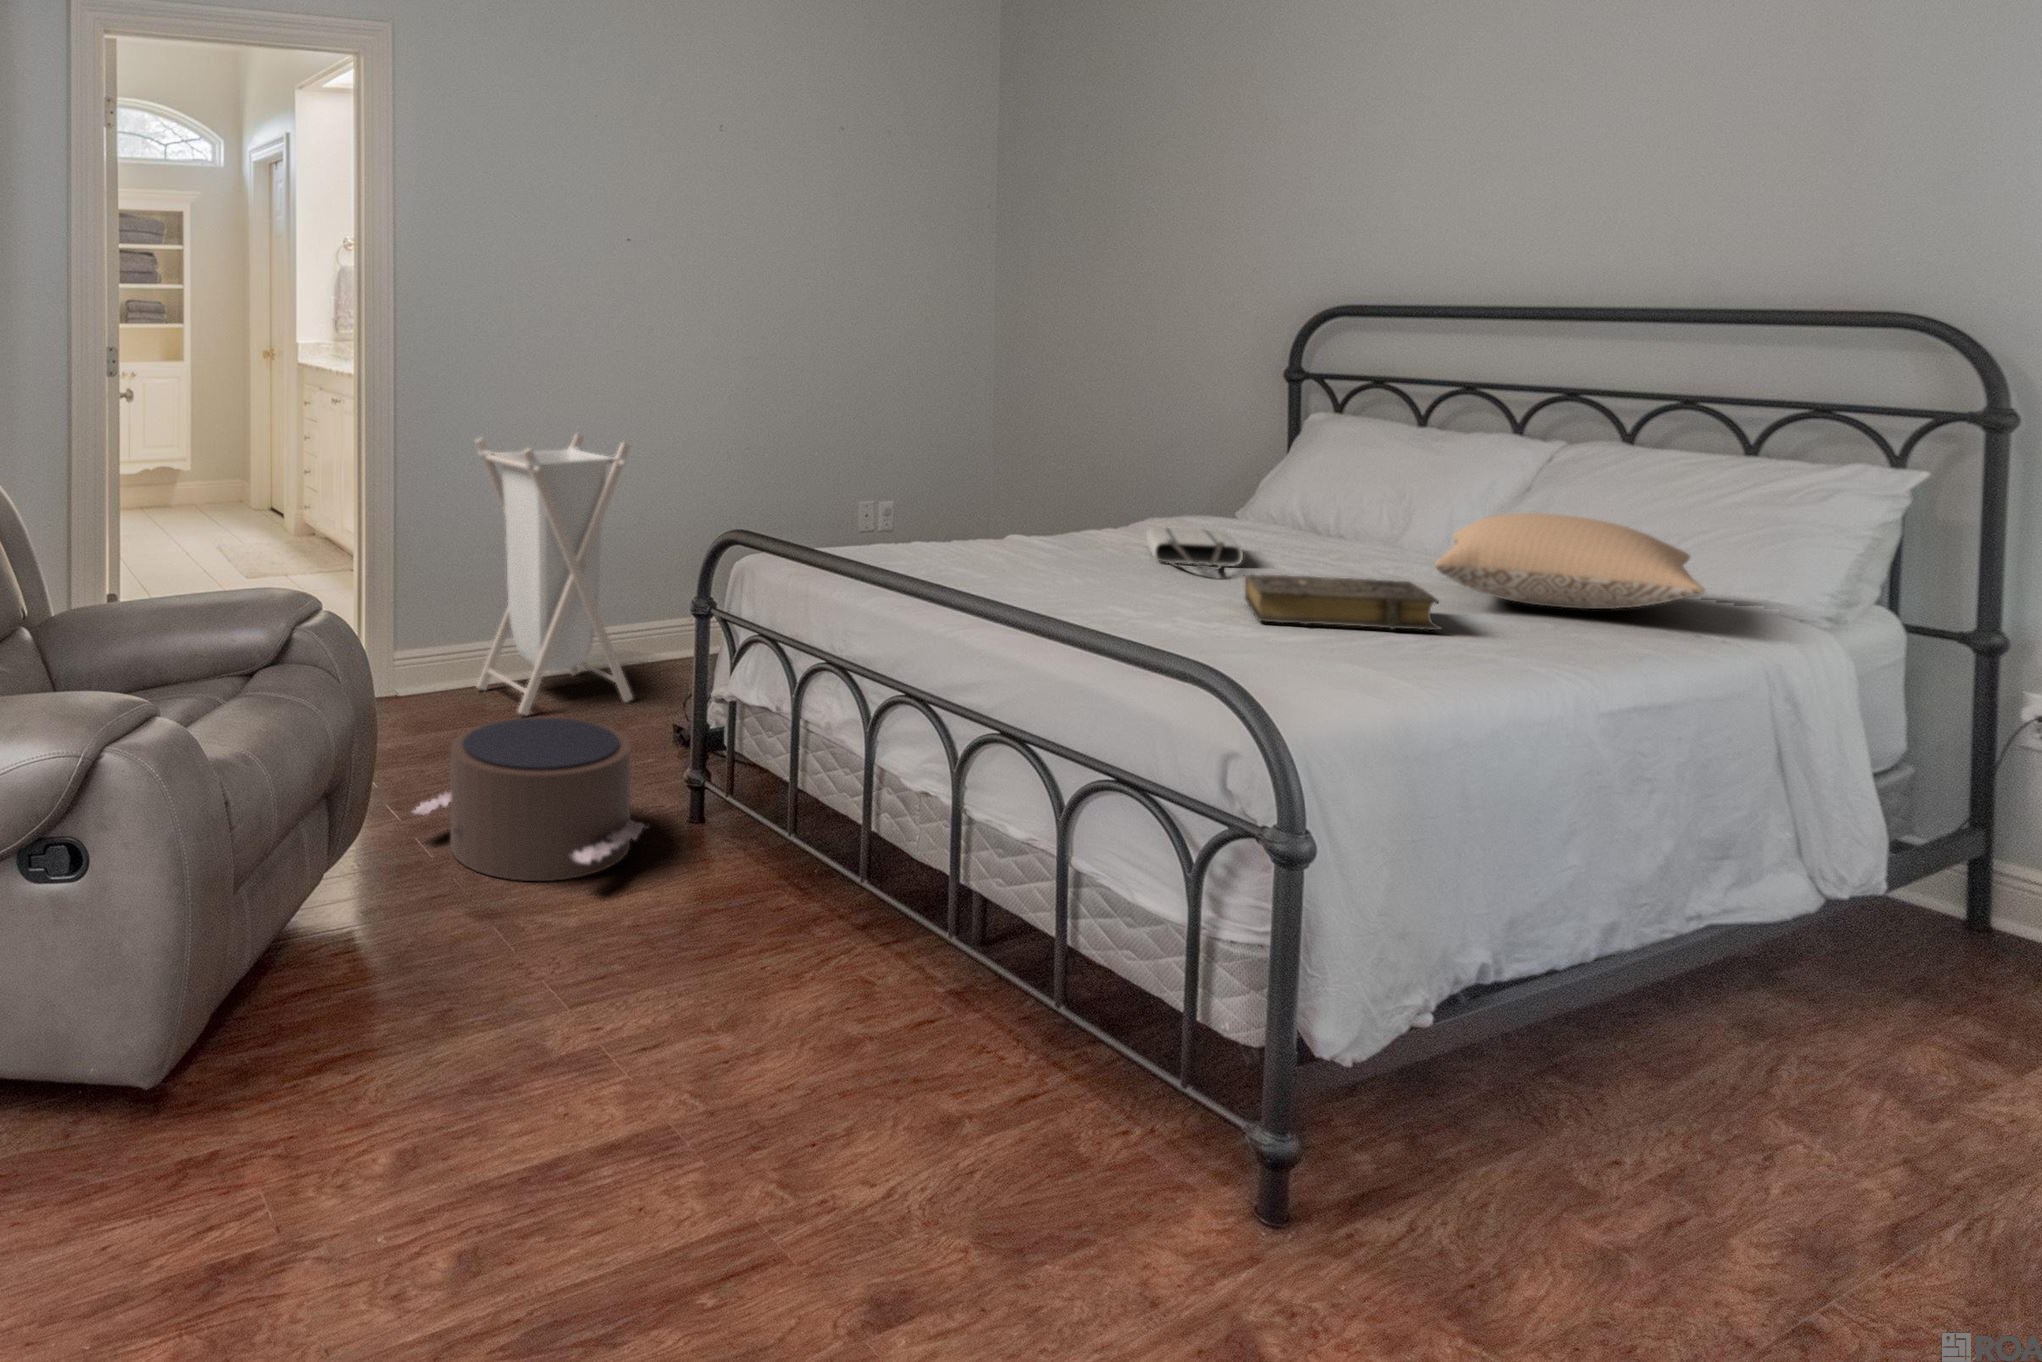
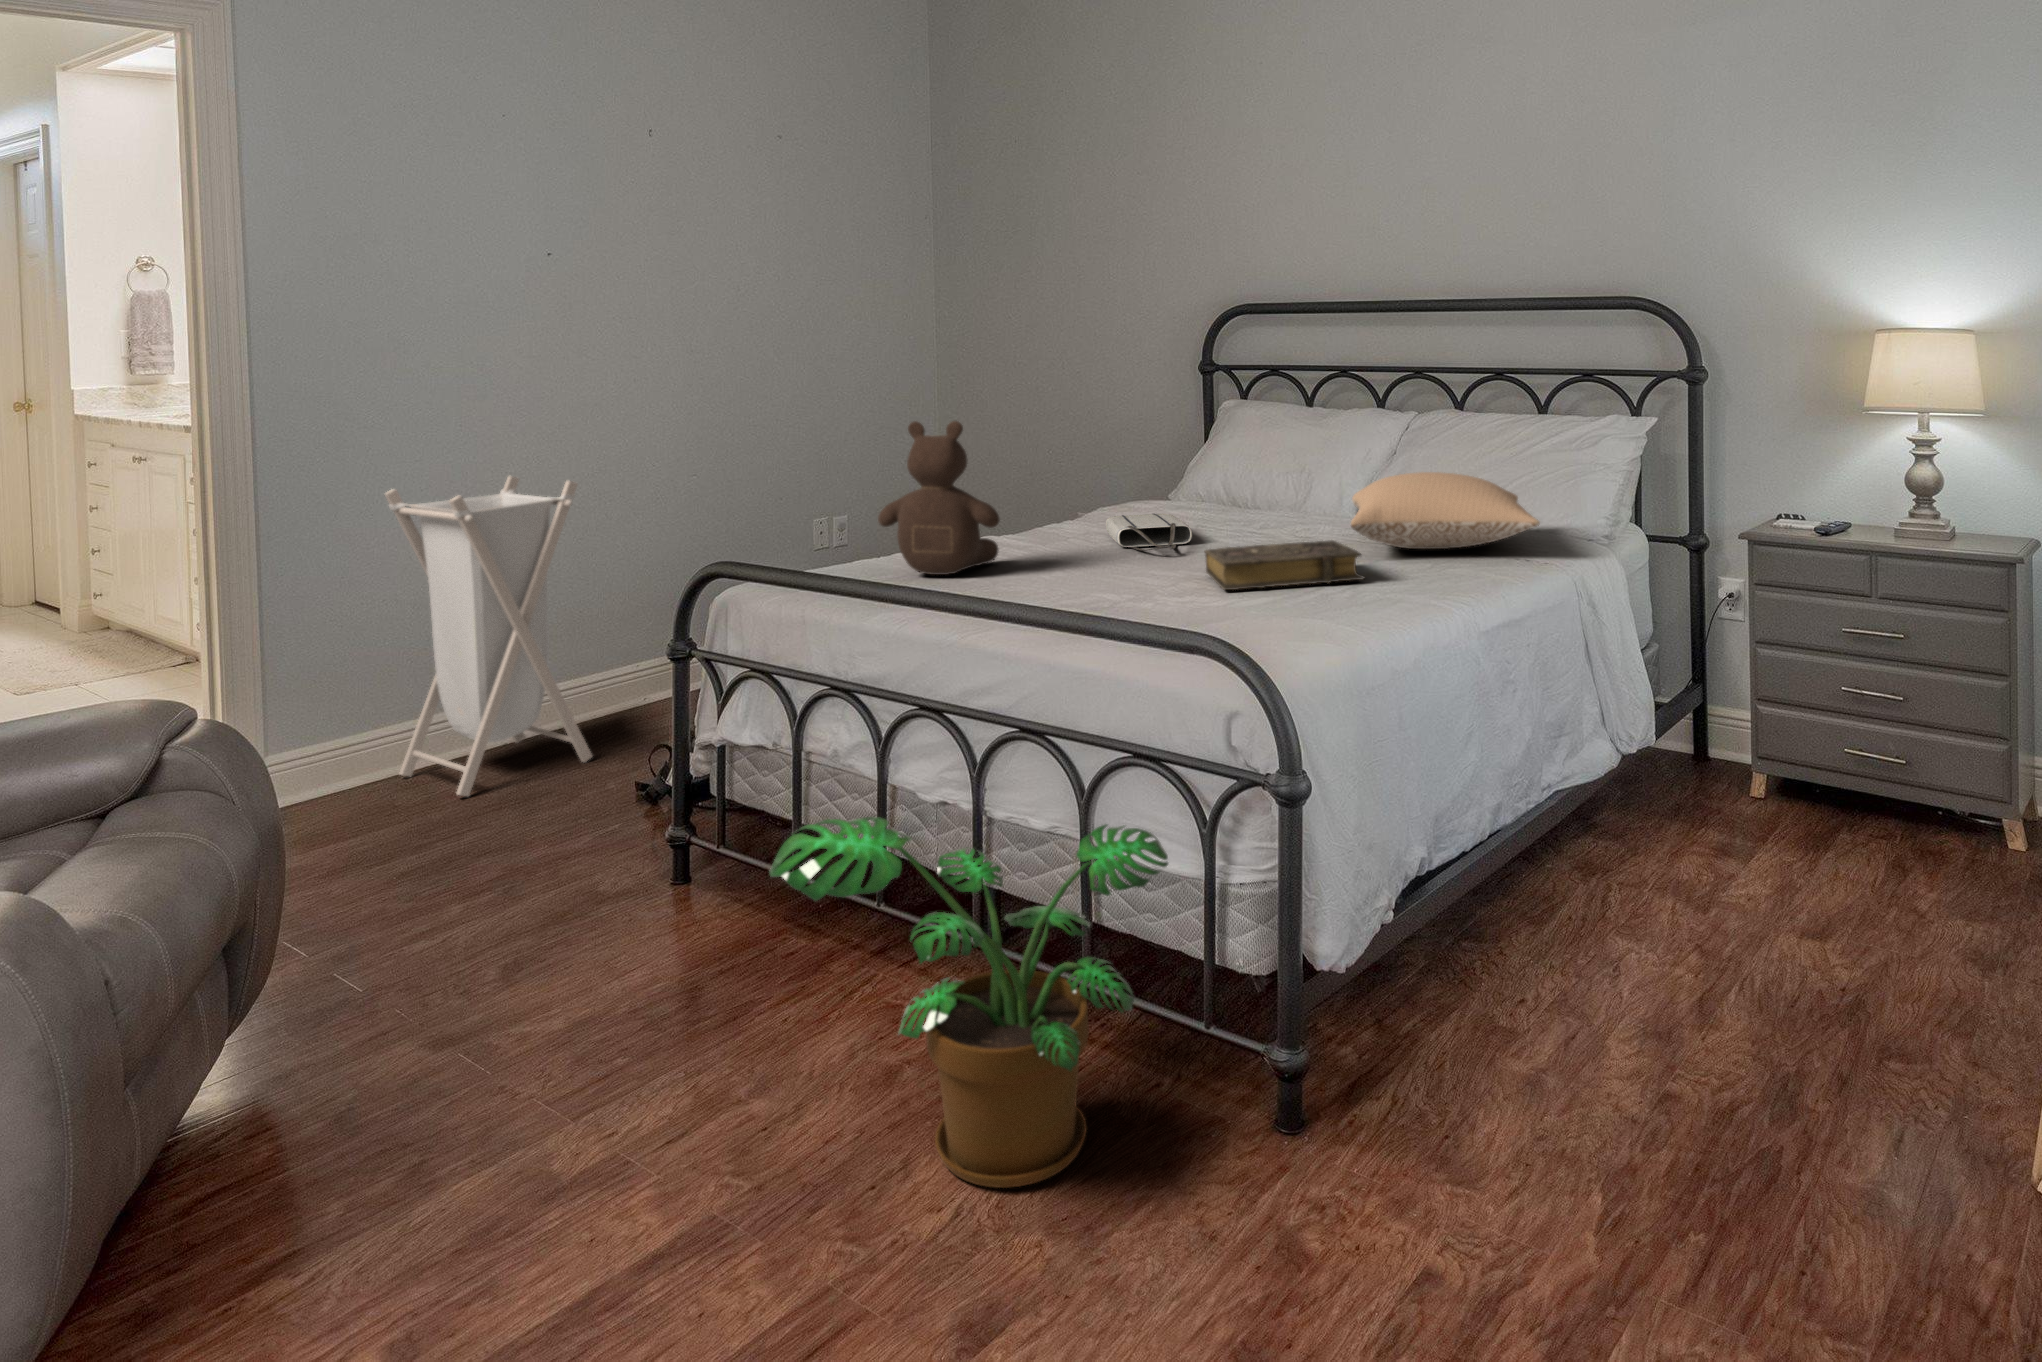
teddy bear: none [892,411,1017,569] -> present [878,421,1000,575]
pouf: present [413,718,648,881] -> none [339,791,638,988]
potted plant: none [740,787,1145,1185] -> present [769,817,1168,1188]

